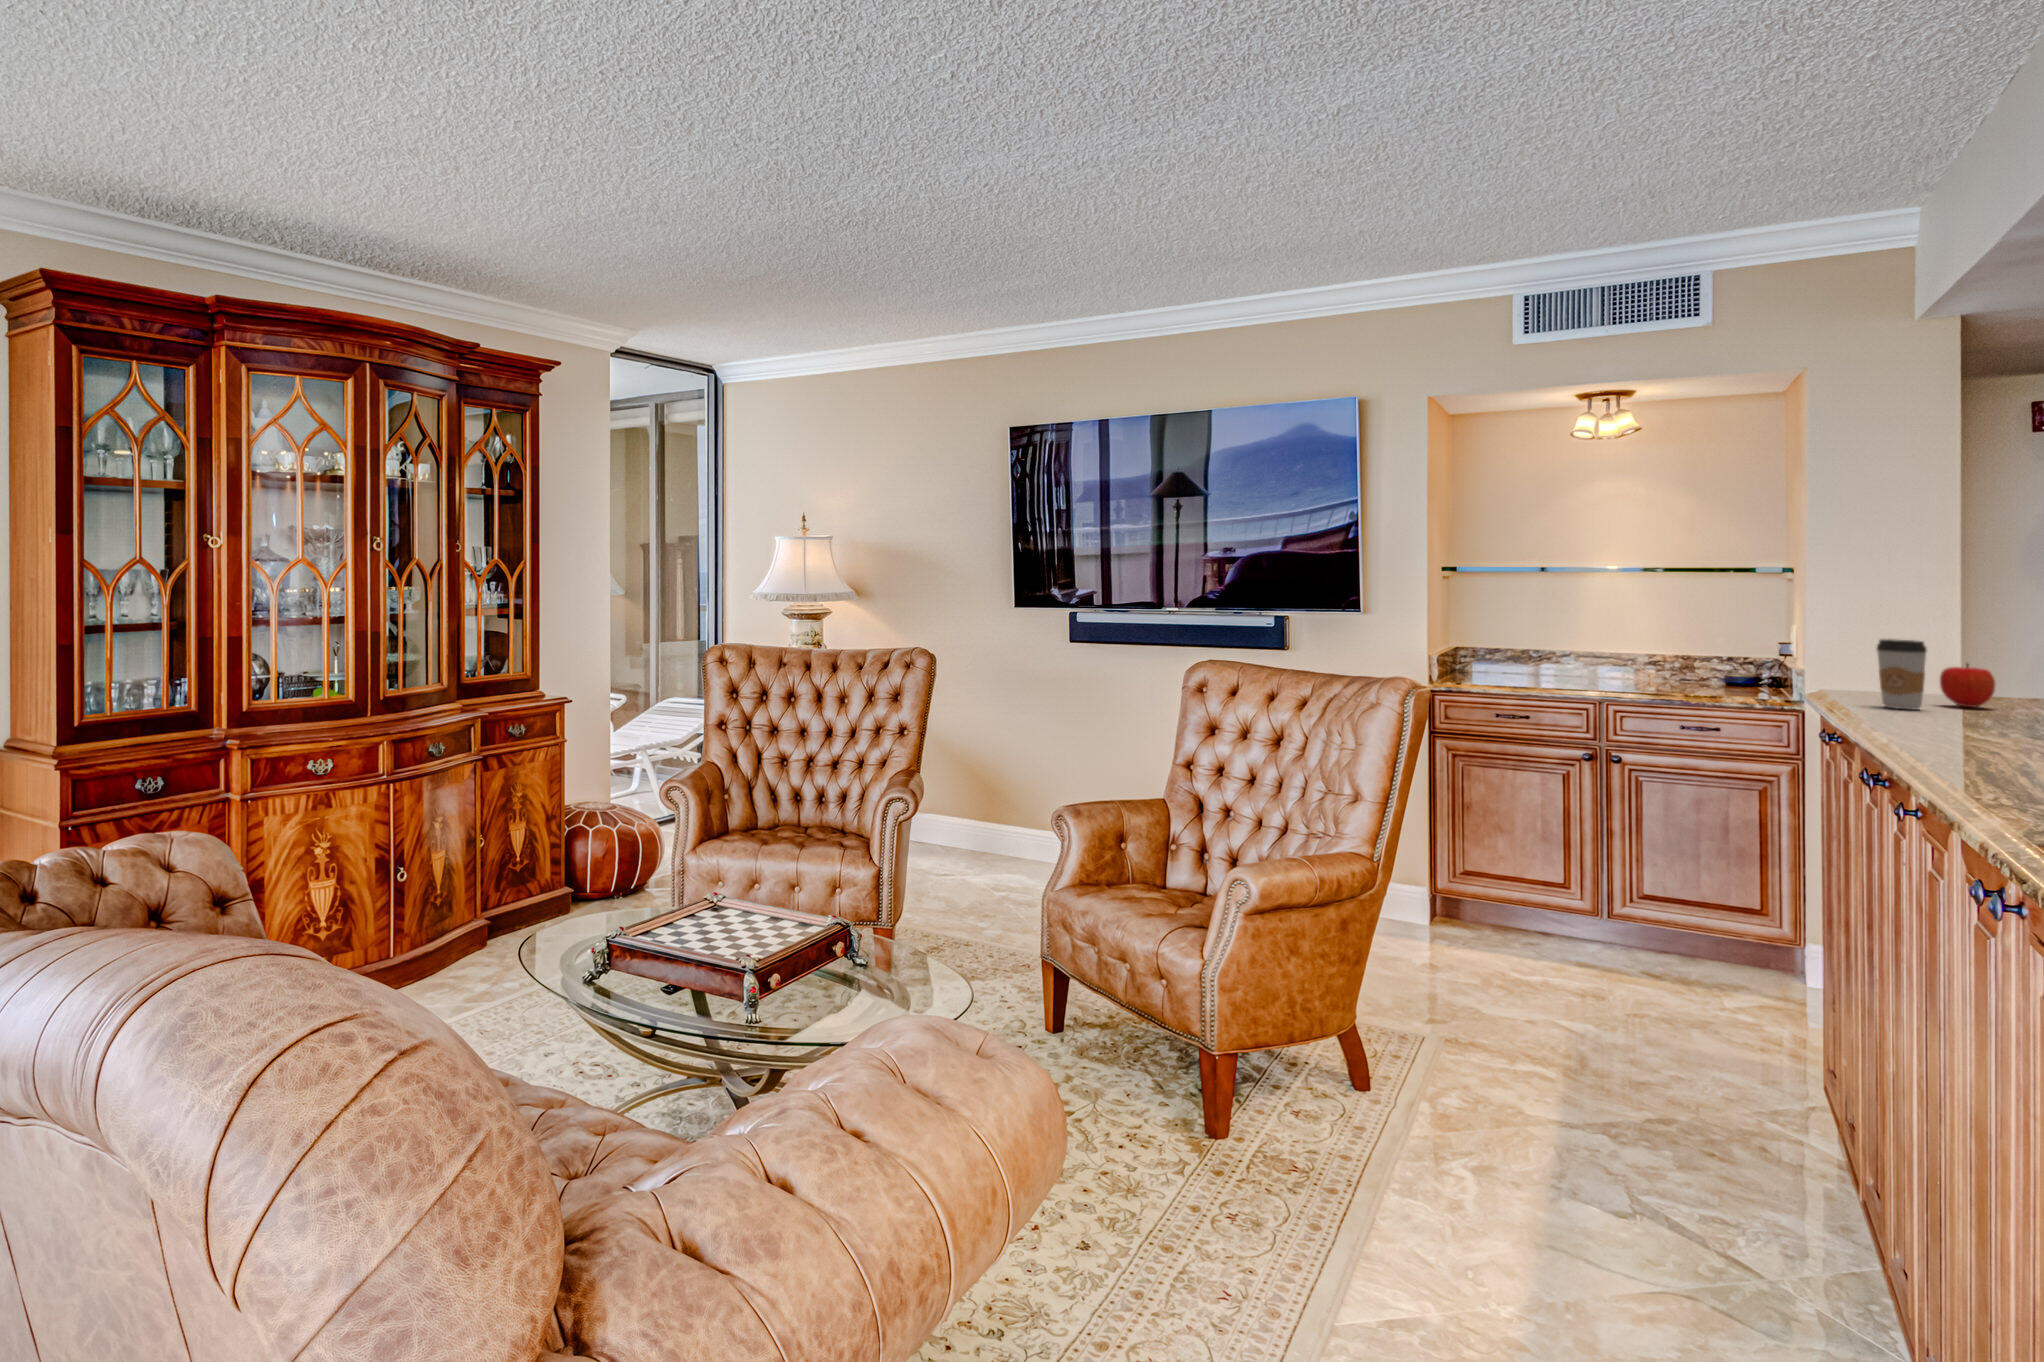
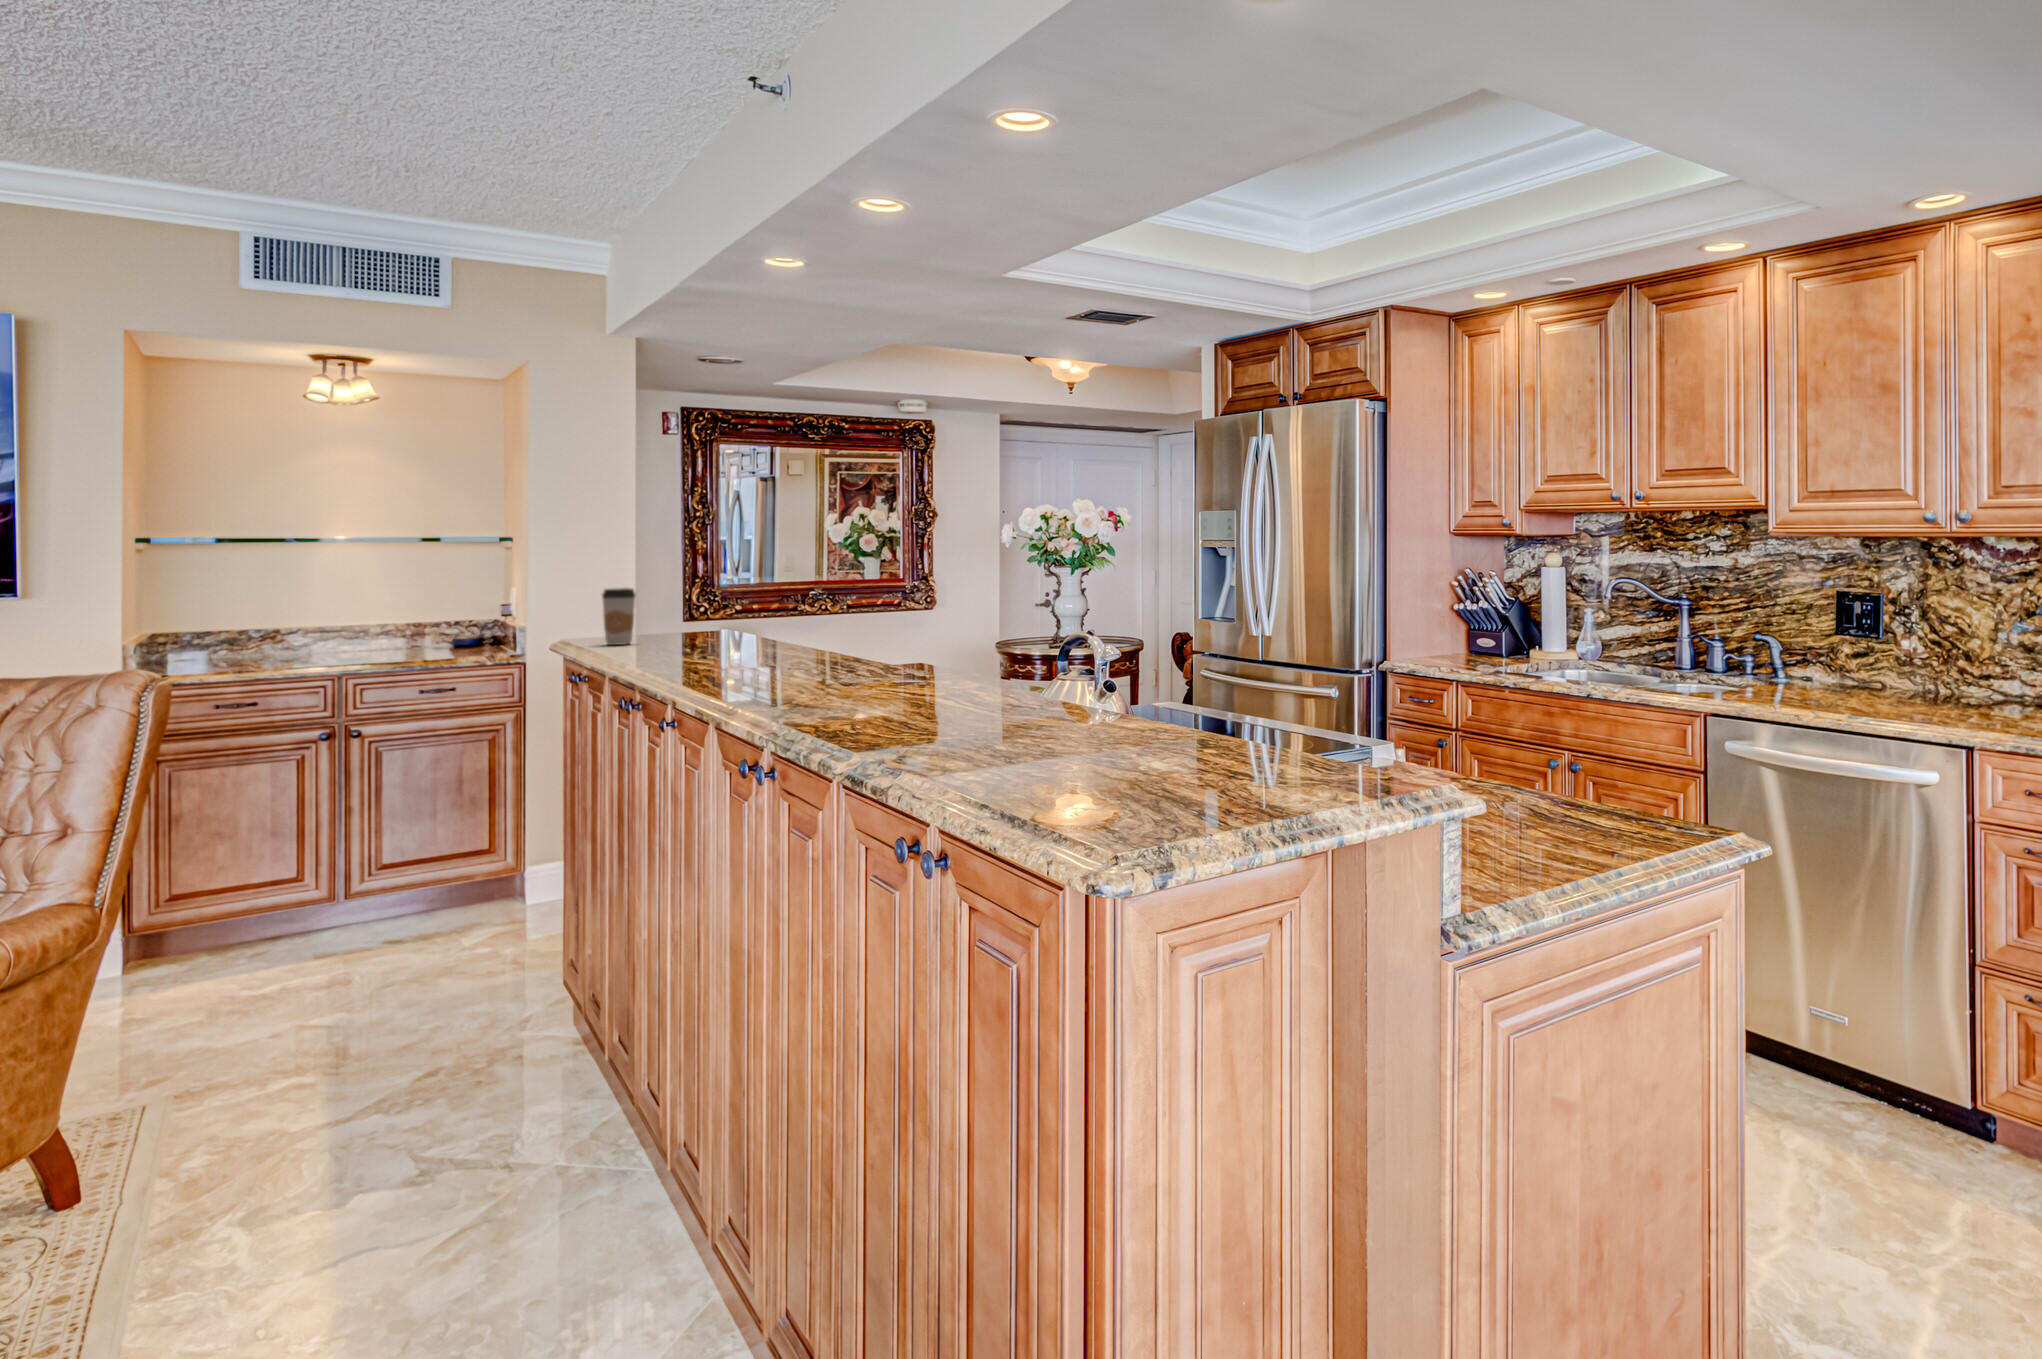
fruit: present [1940,664,1995,707] -> none [641,604,675,639]

